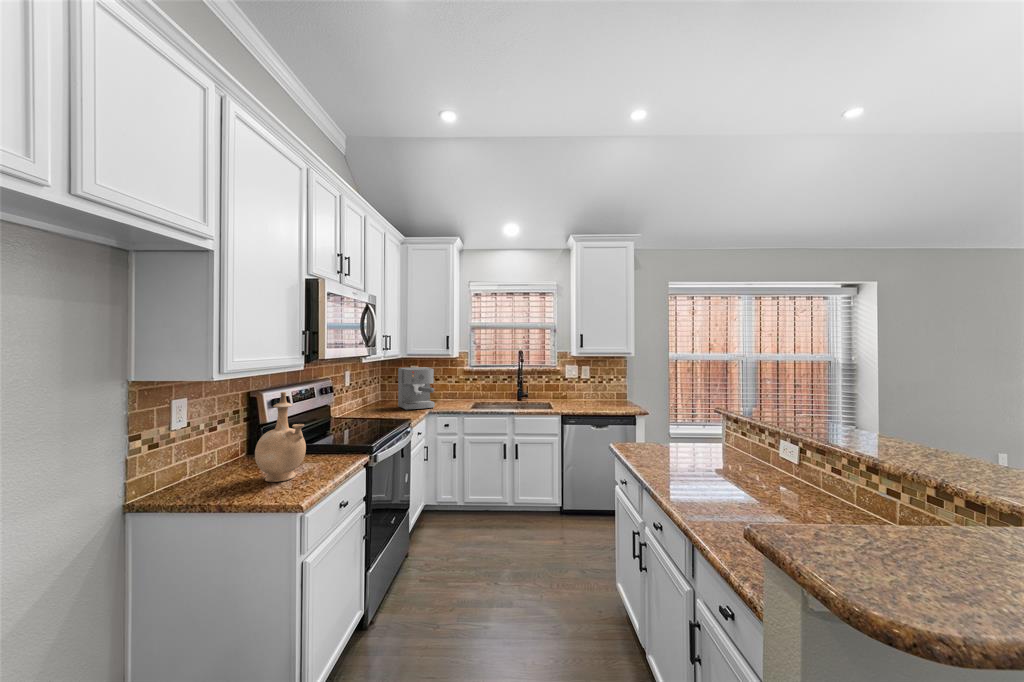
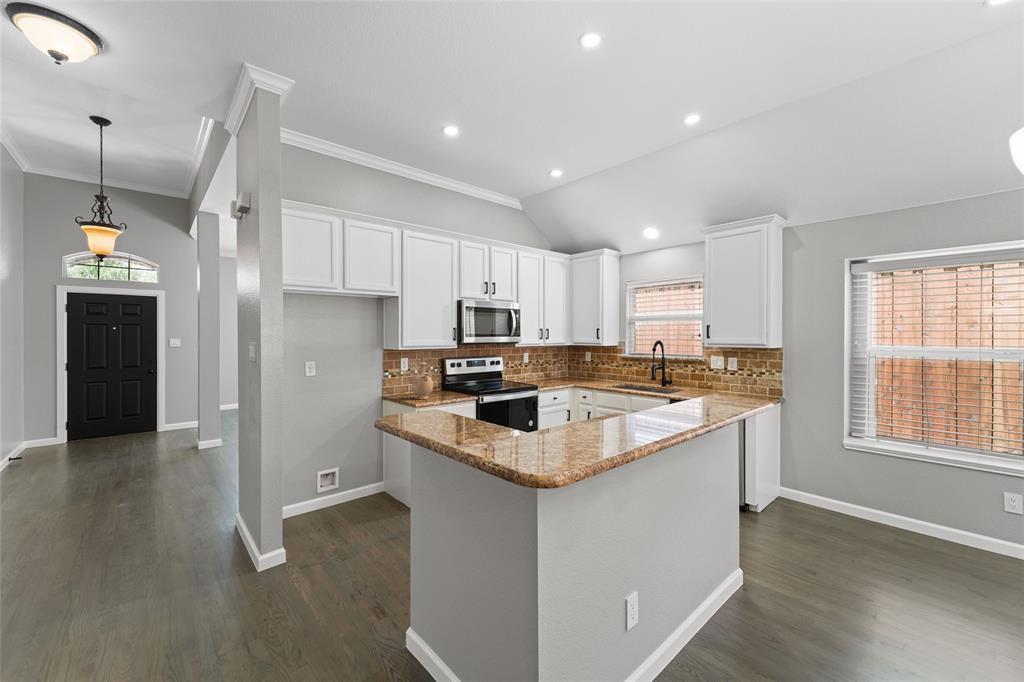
coffee maker: present [398,367,435,410] -> none [554,351,580,384]

